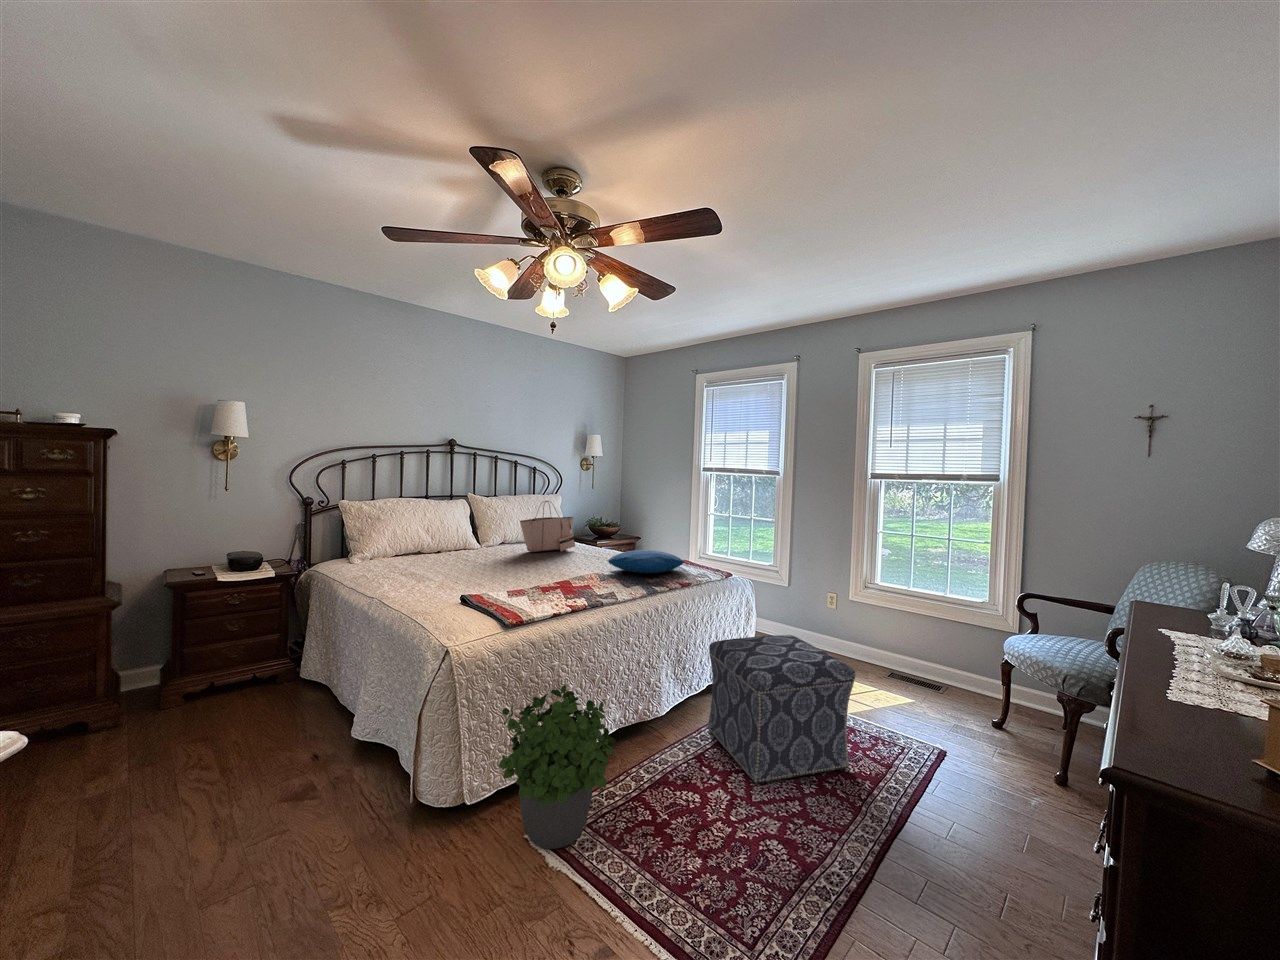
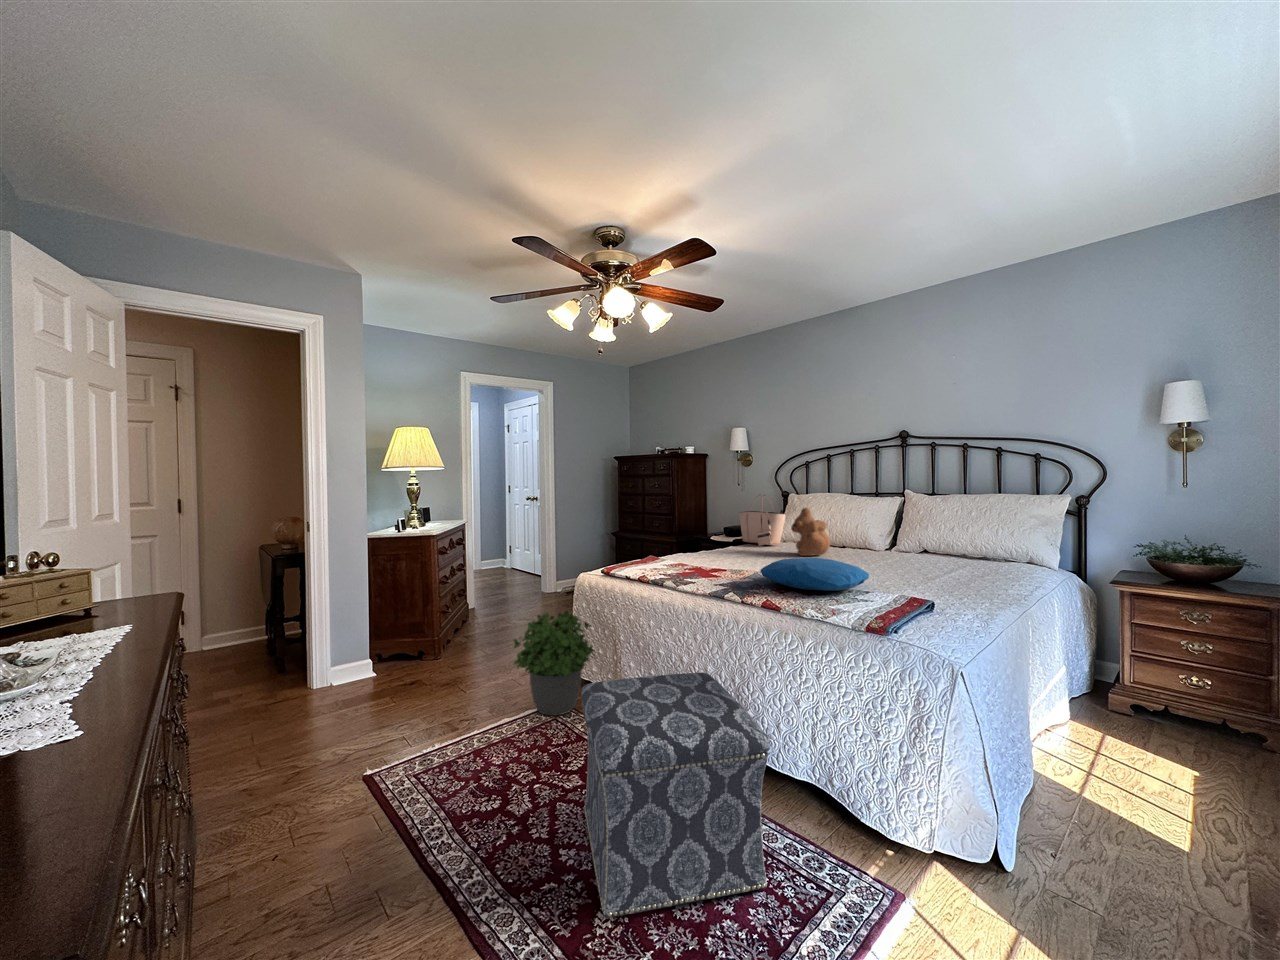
tote bag: present [520,501,575,552] -> present [739,495,786,546]
teddy bear: none [464,516,518,563] -> present [791,508,830,556]

